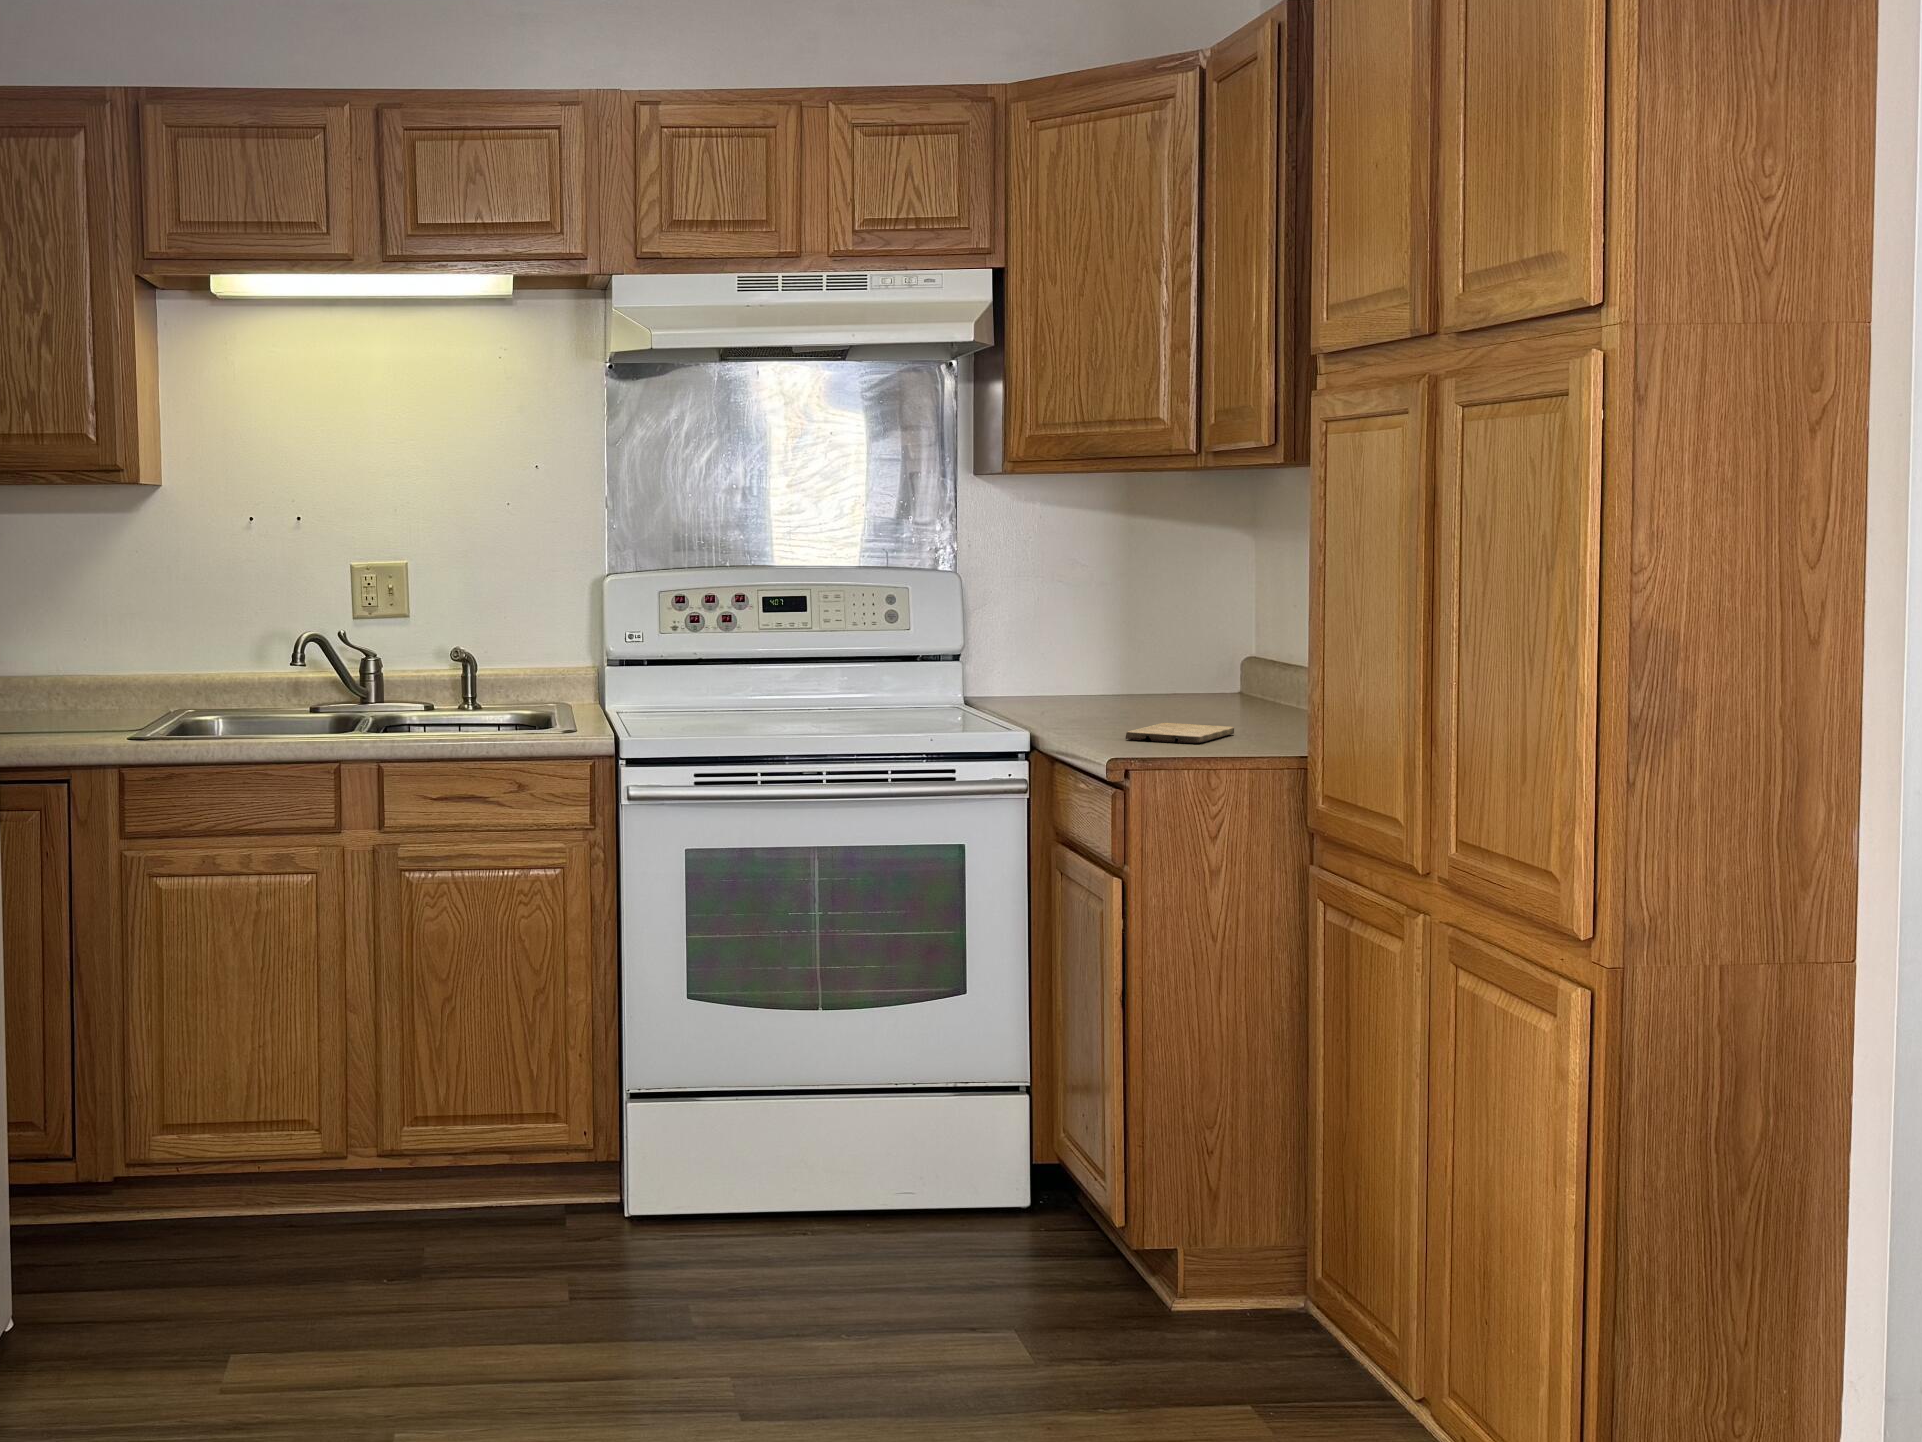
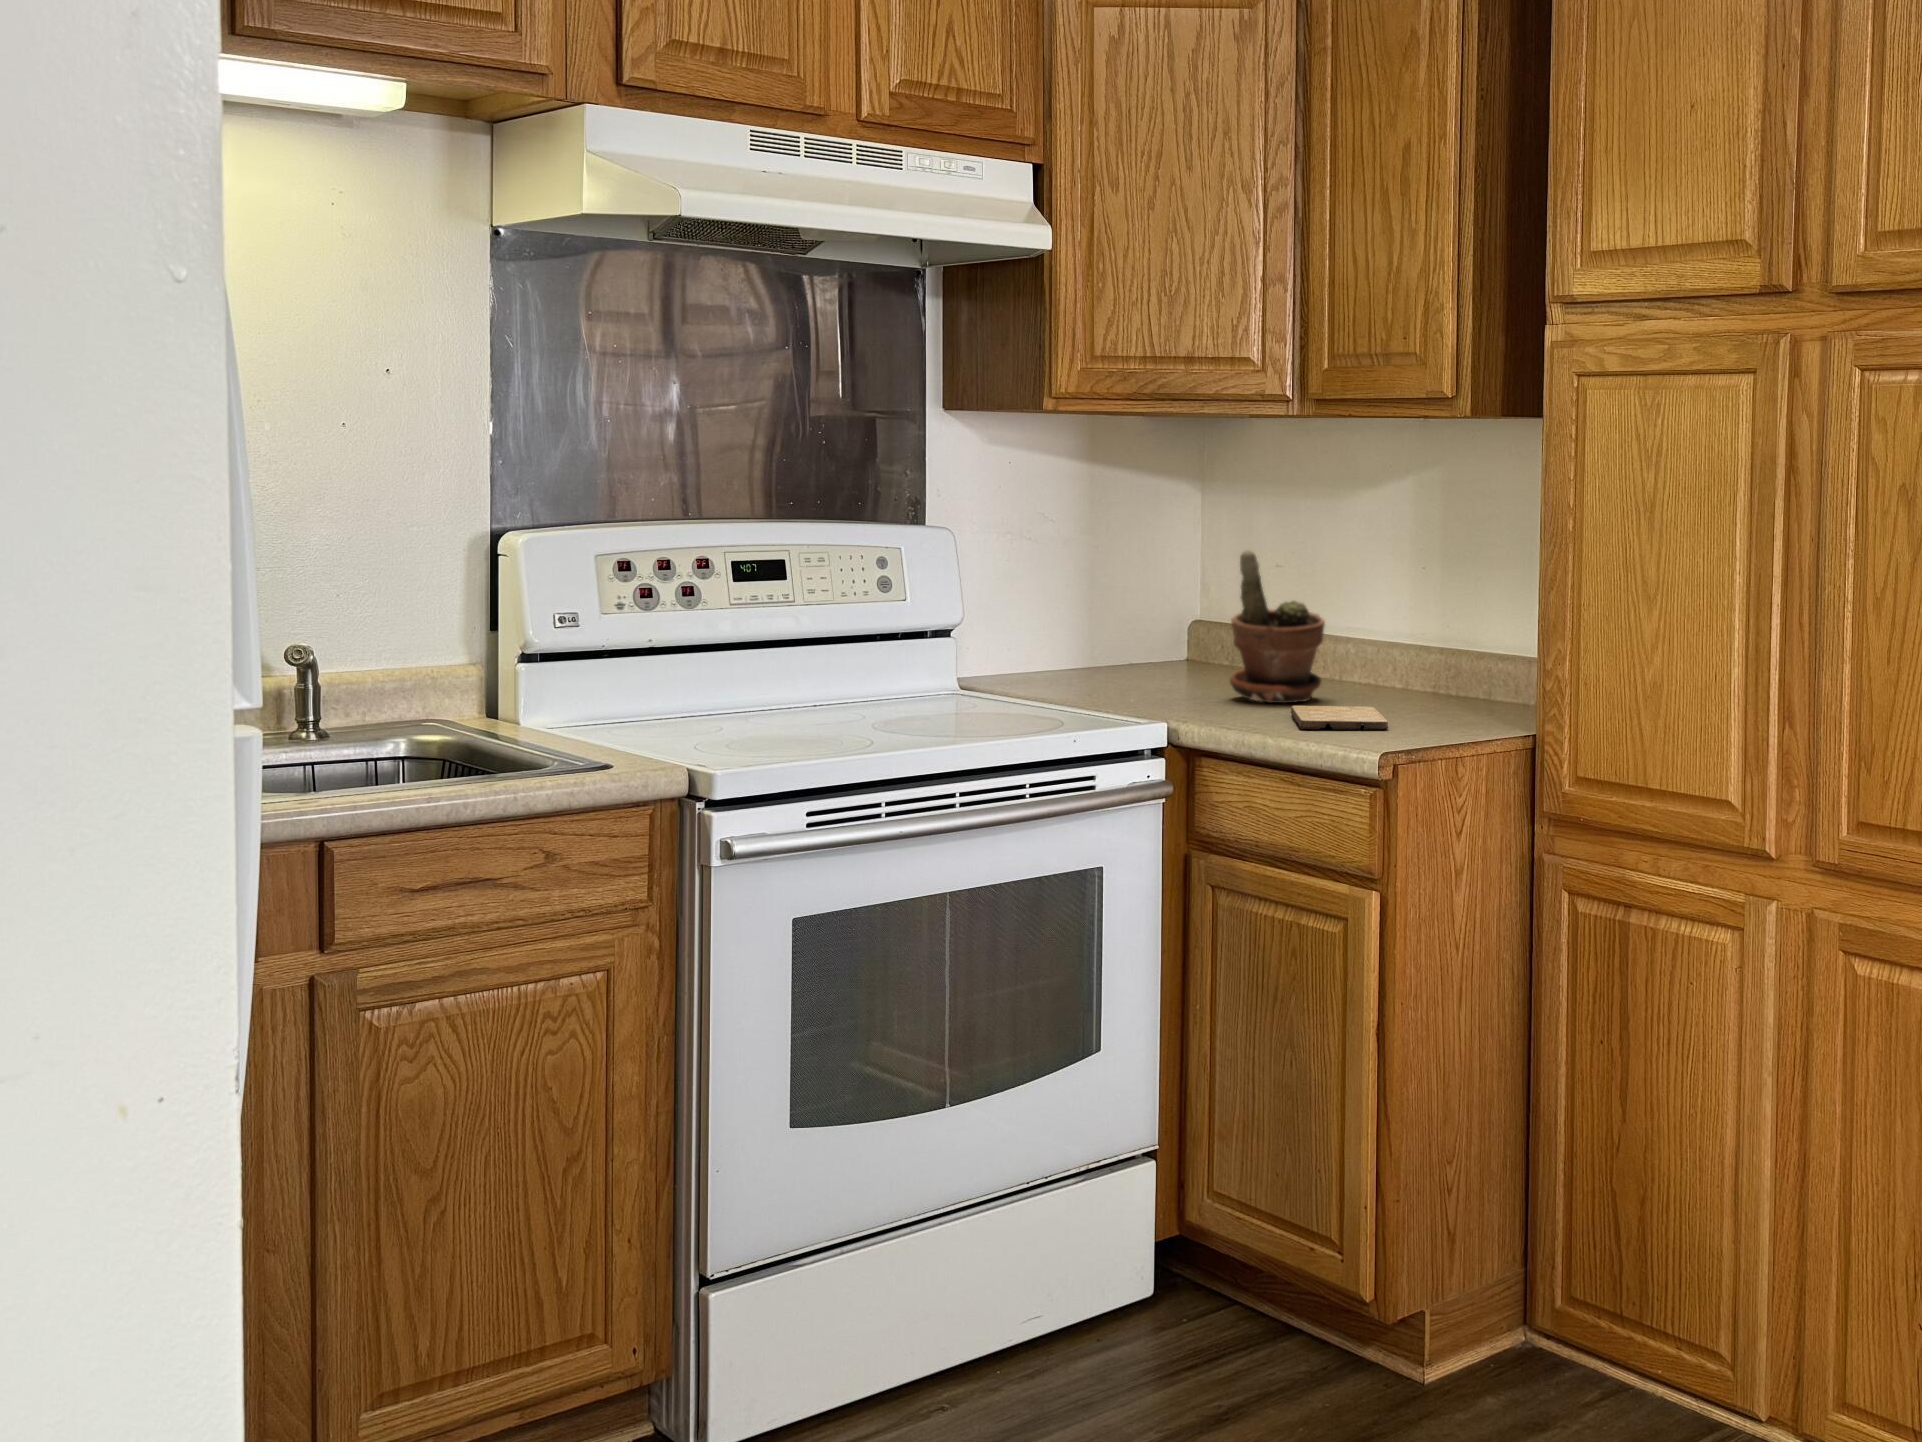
potted plant: none [1152,588,1239,723] -> present [1230,550,1325,703]

